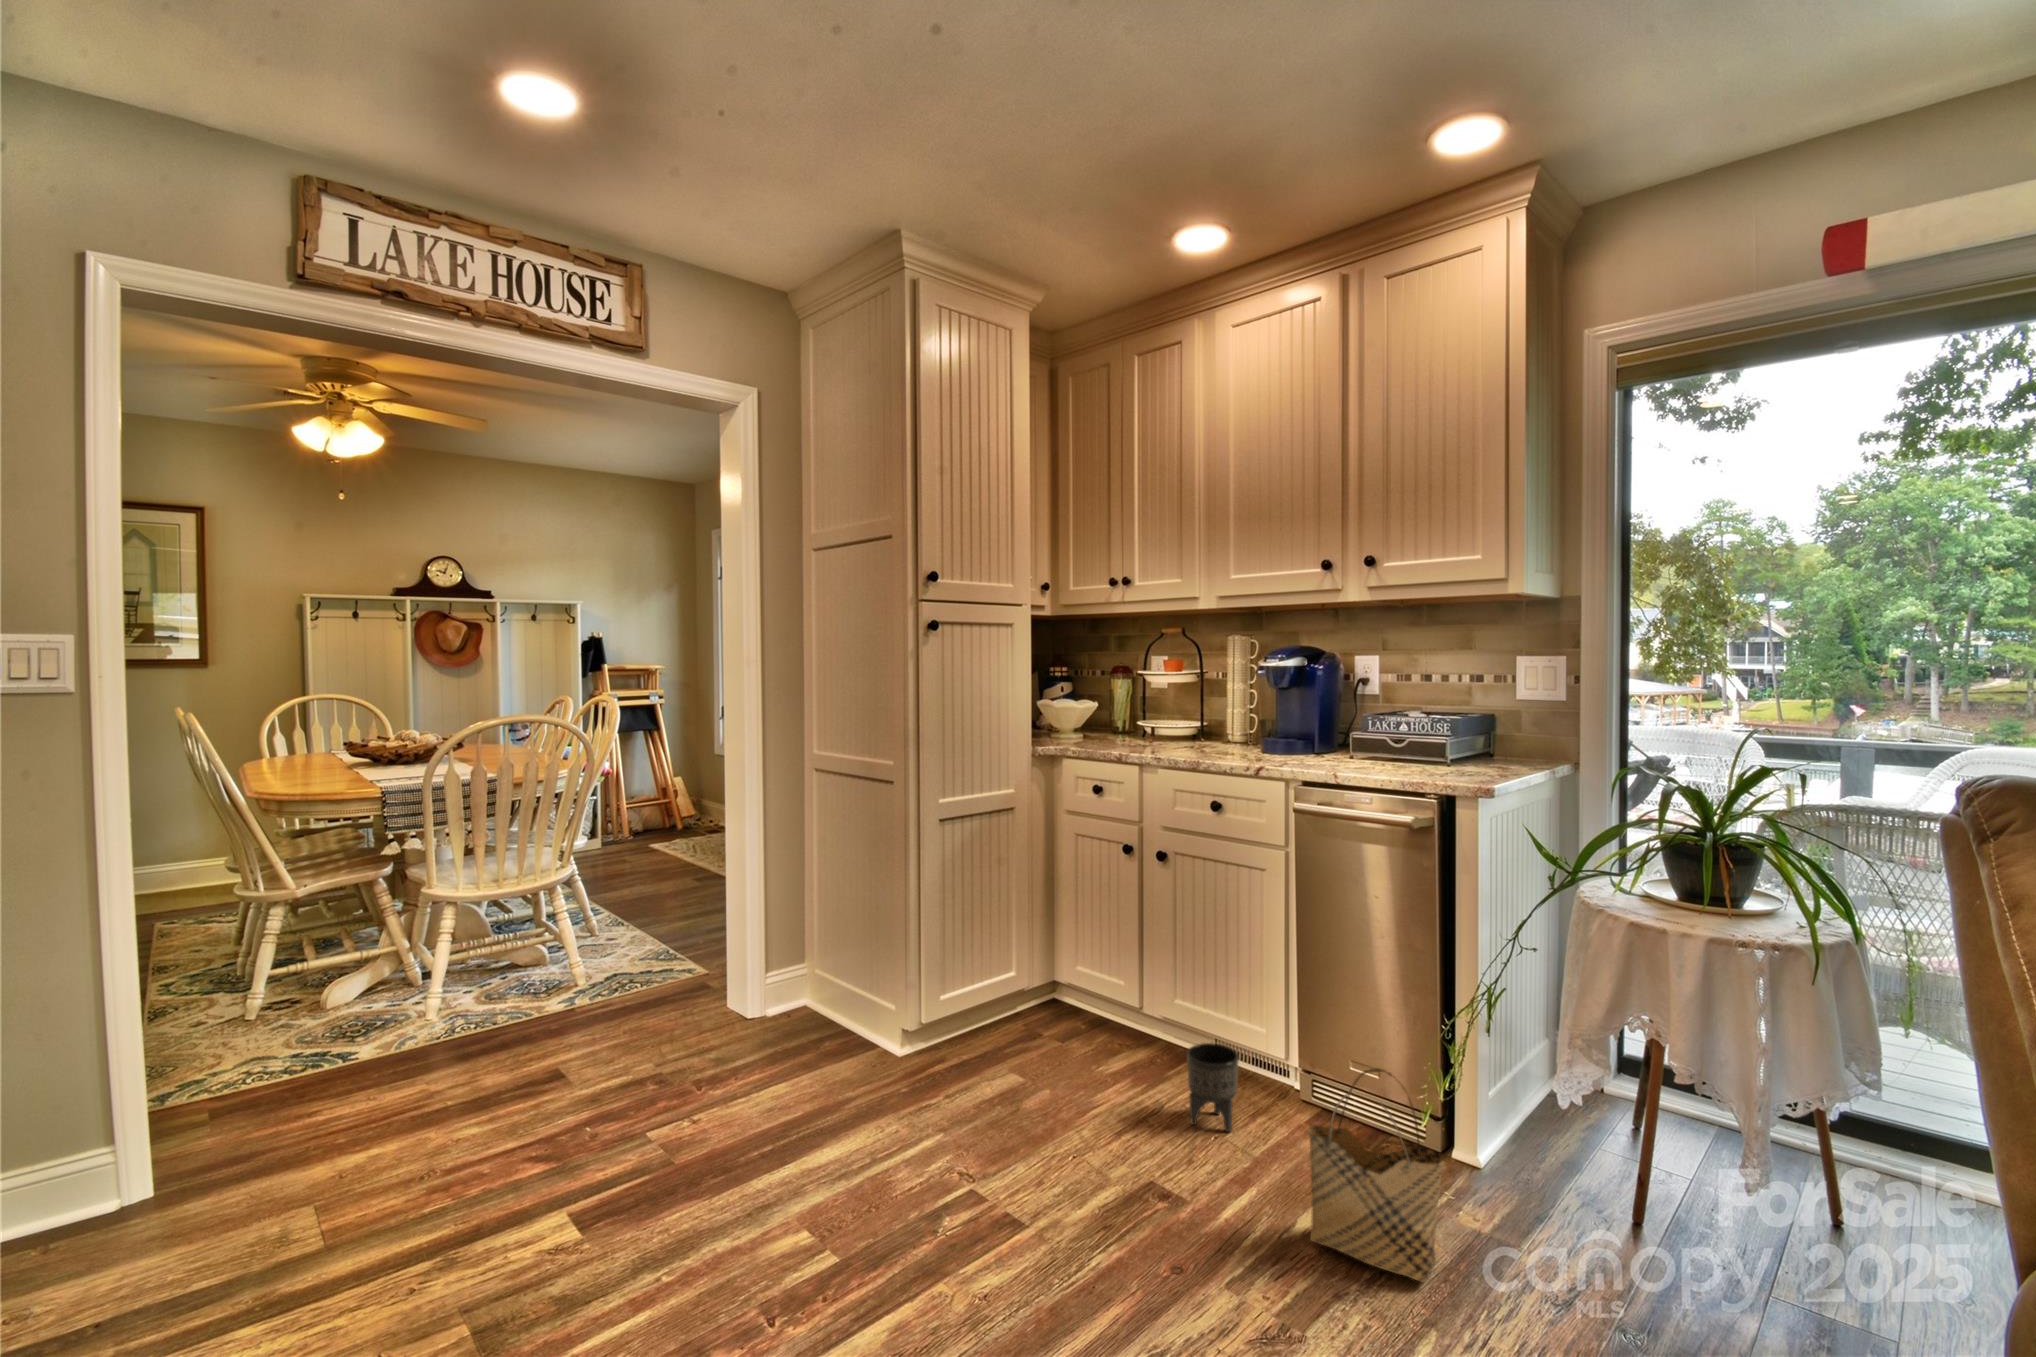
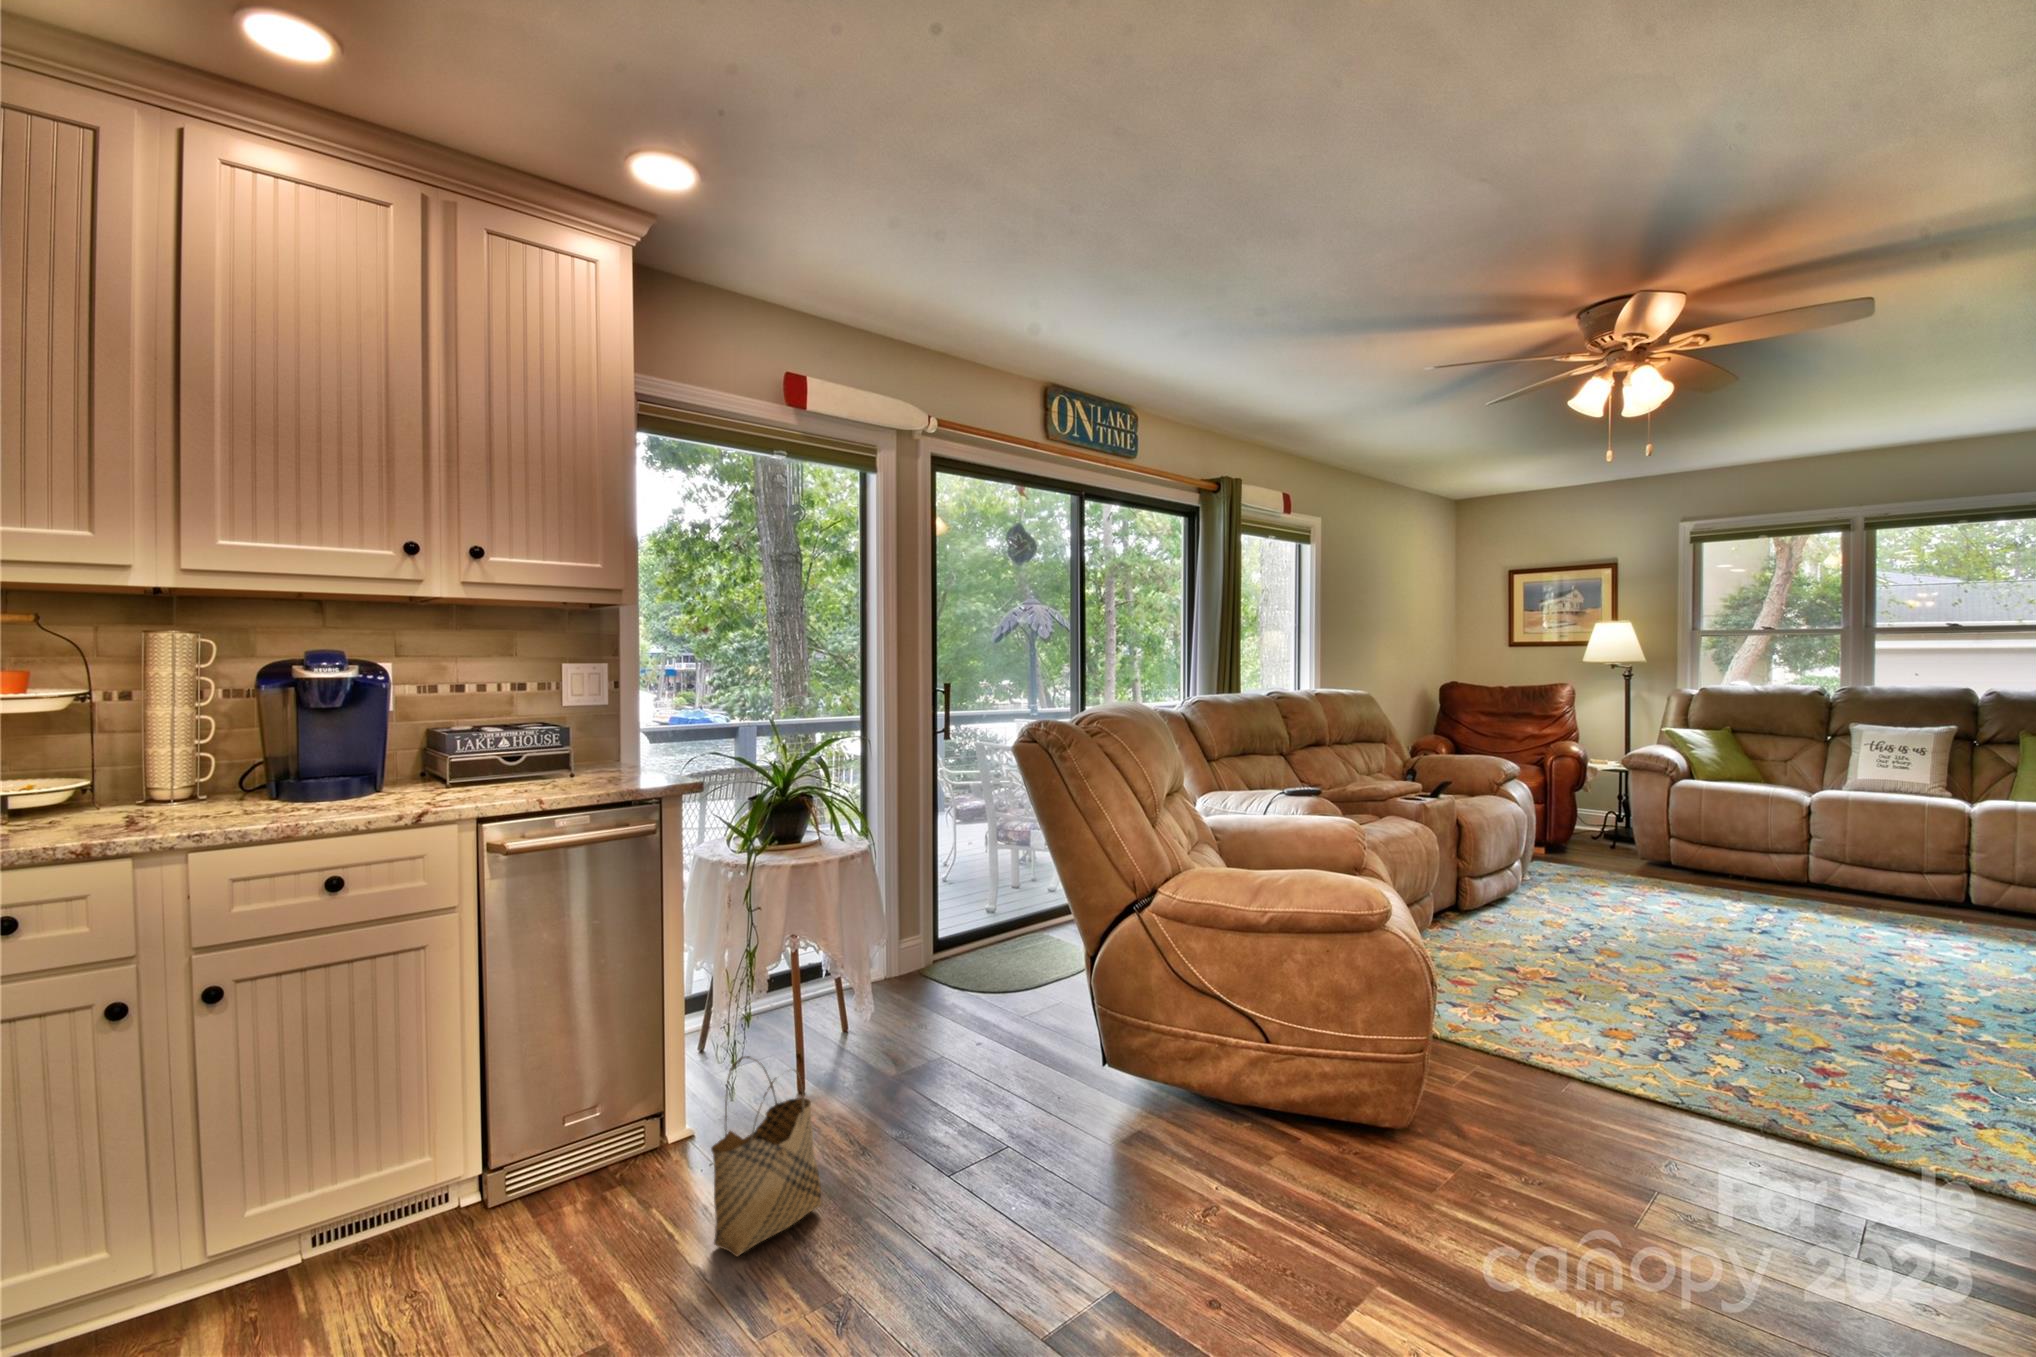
planter: present [1187,1043,1239,1132] -> none [423,1180,504,1314]

